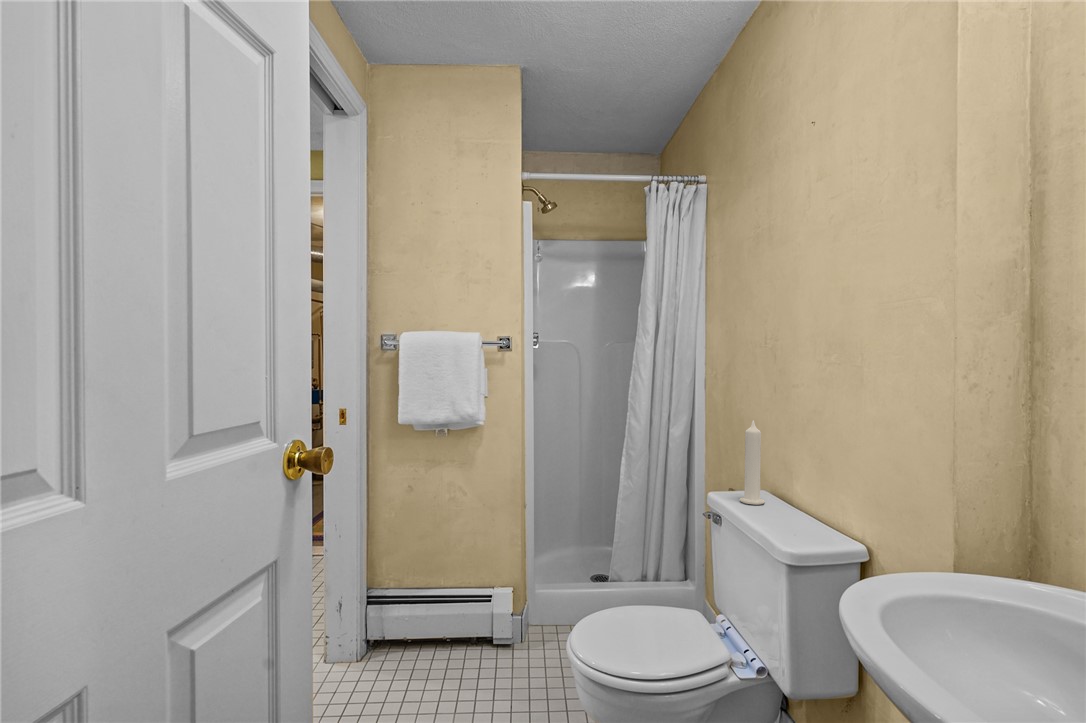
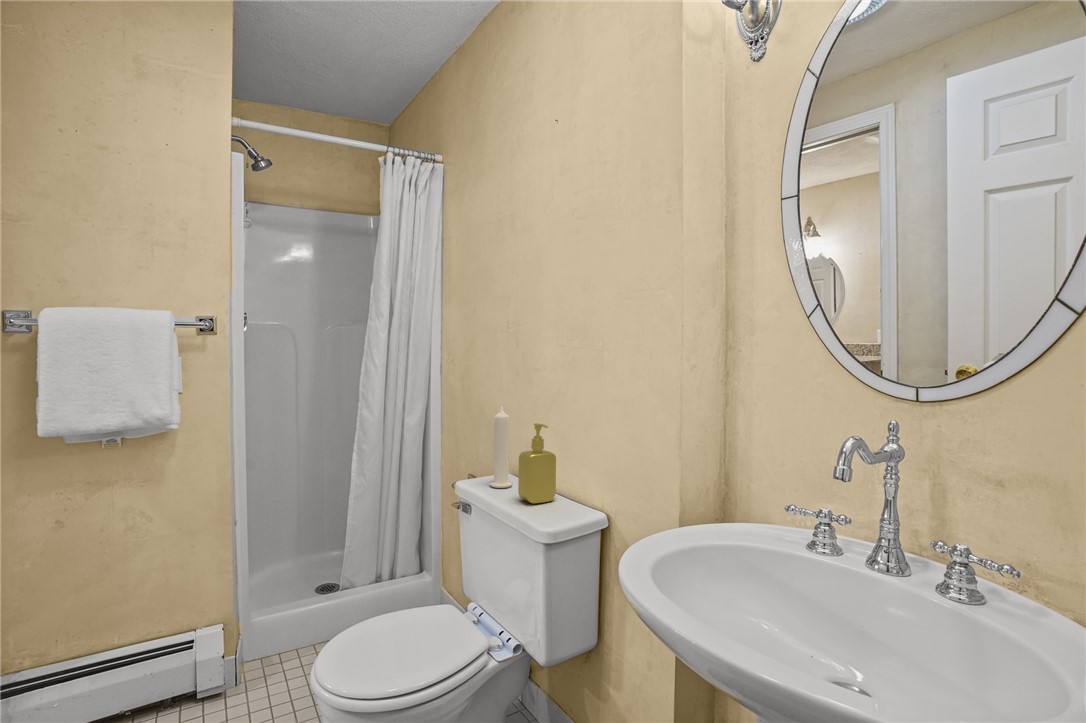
soap dispenser: none [766,440,810,524] -> present [518,423,556,504]

